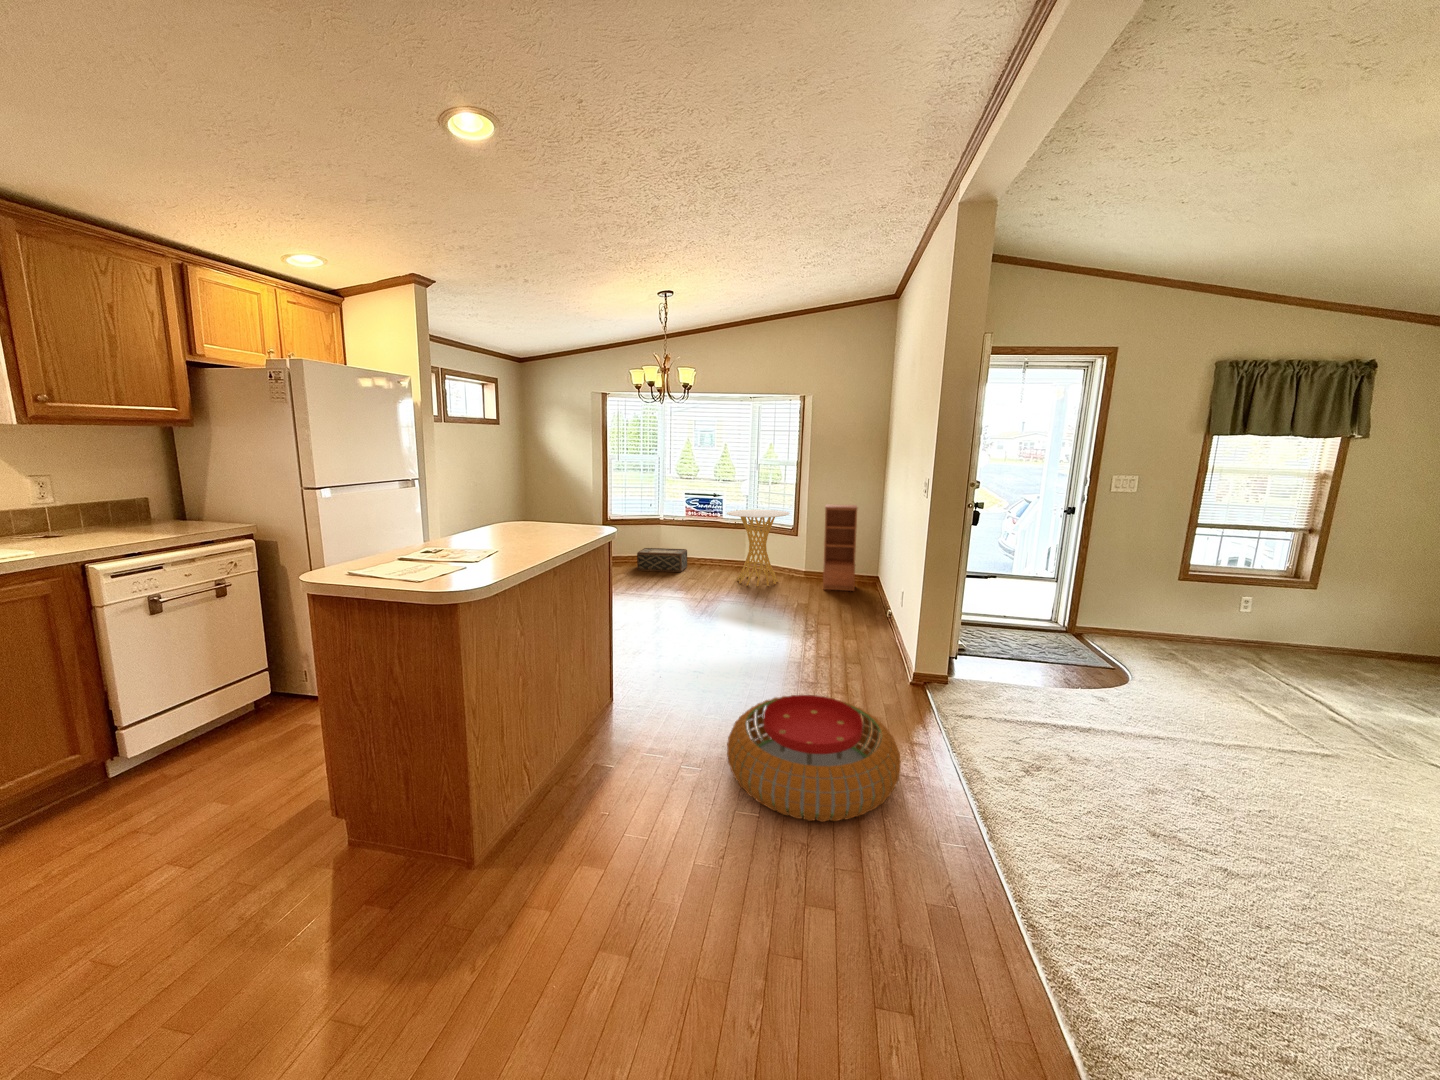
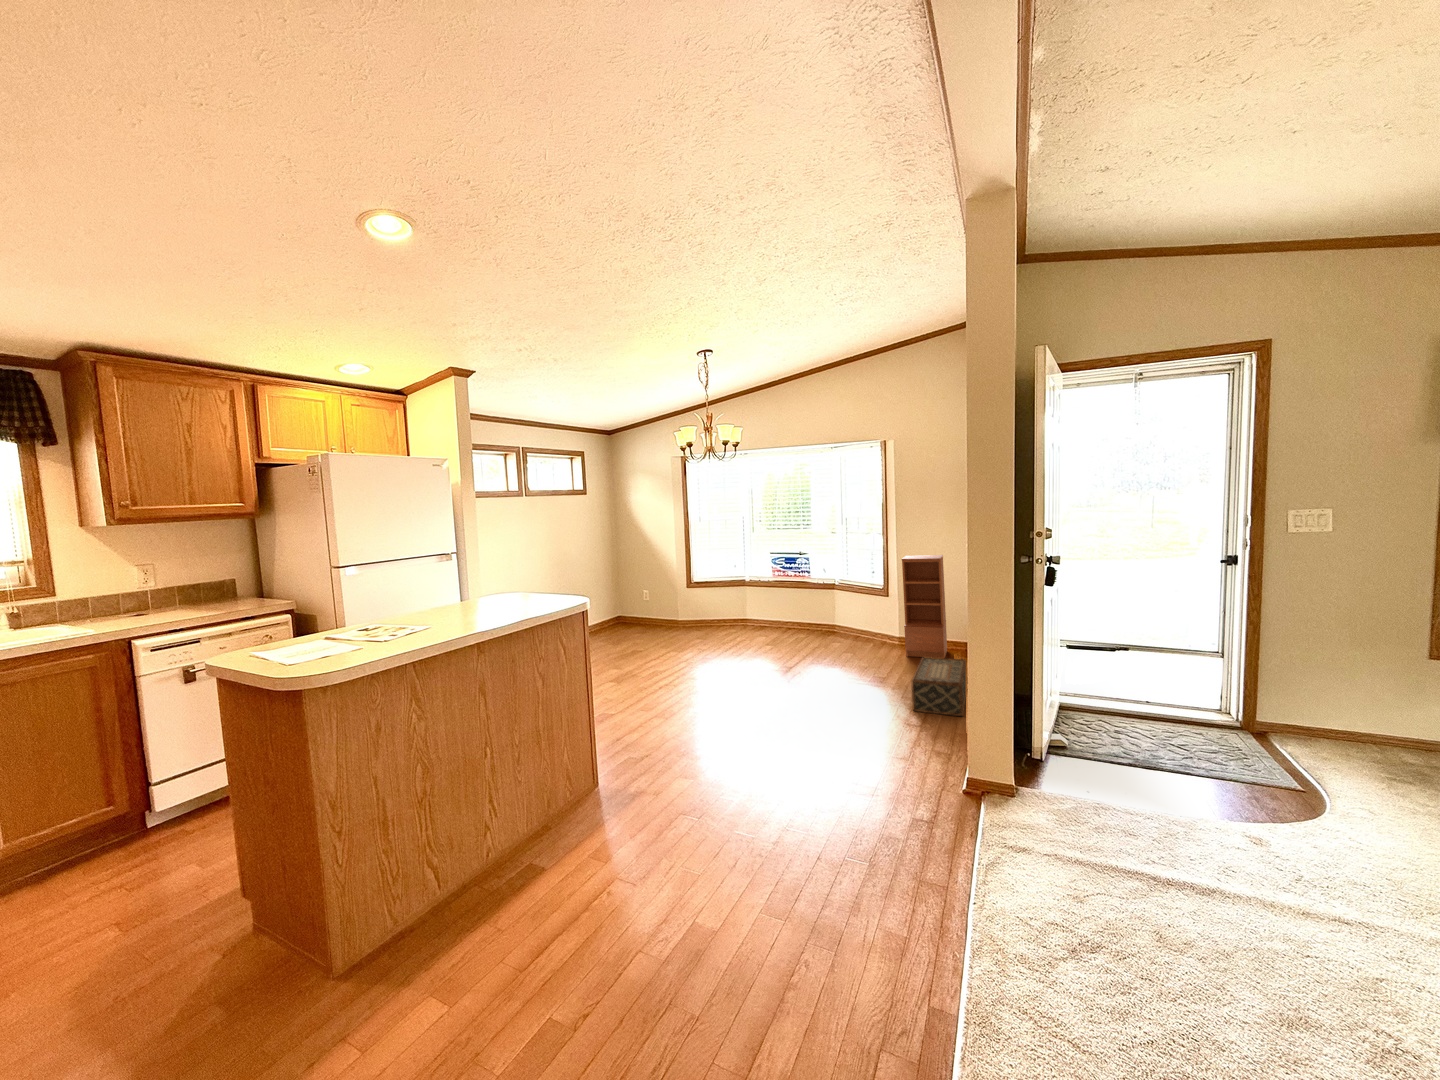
side table: present [727,509,789,586] -> none [792,564,864,651]
woven basket: present [637,548,687,572] -> present [911,657,966,716]
pouf: present [727,695,901,822] -> none [645,800,865,991]

